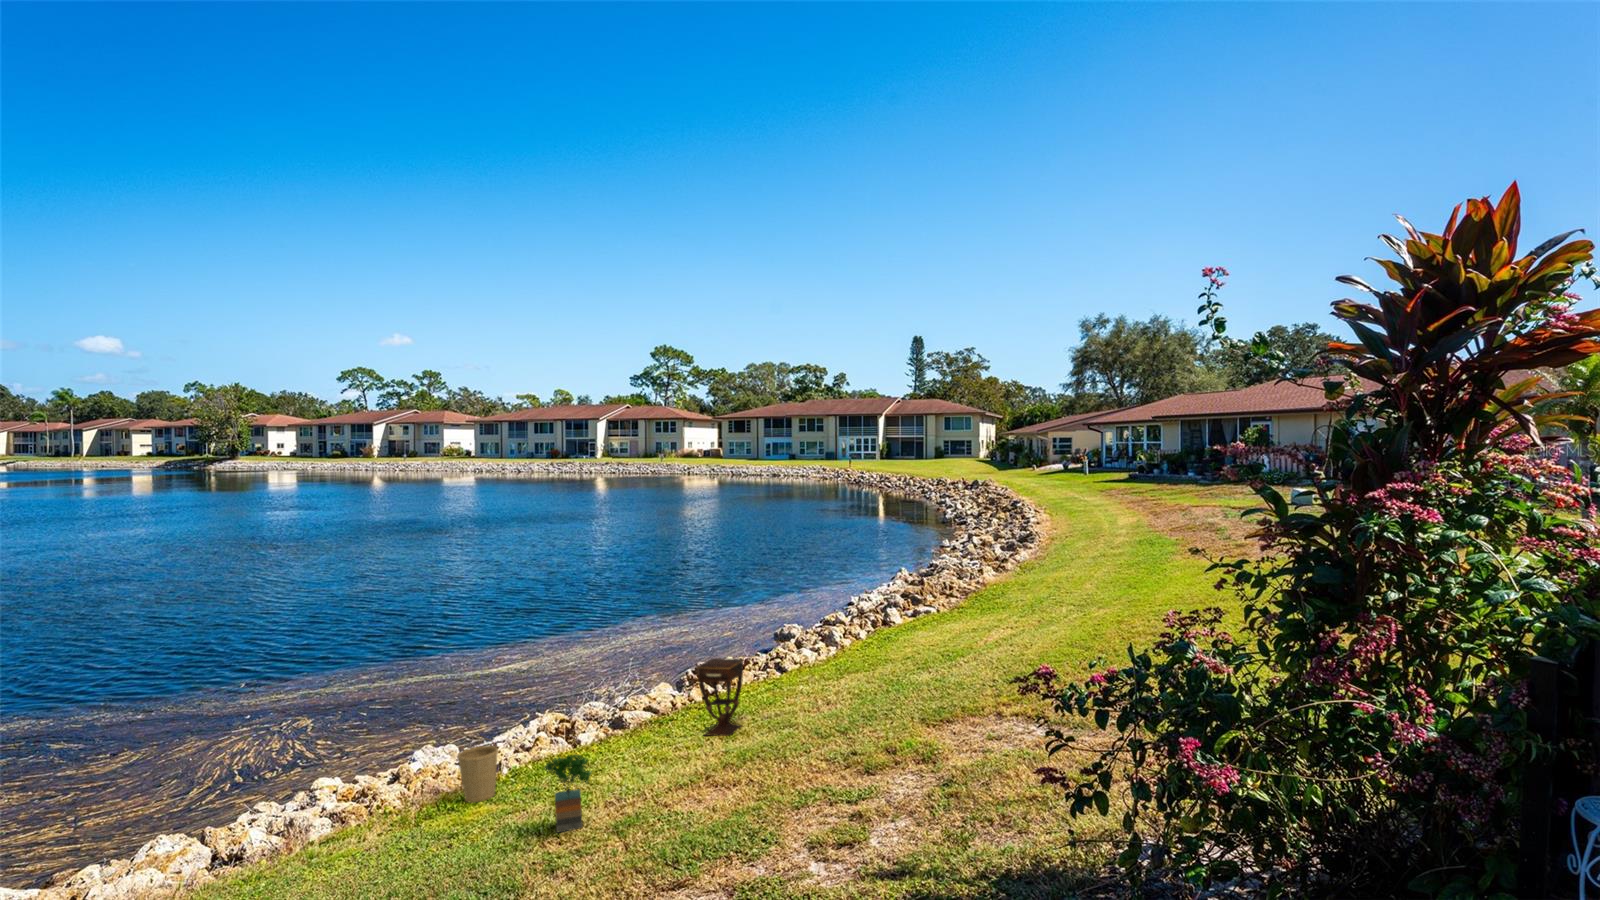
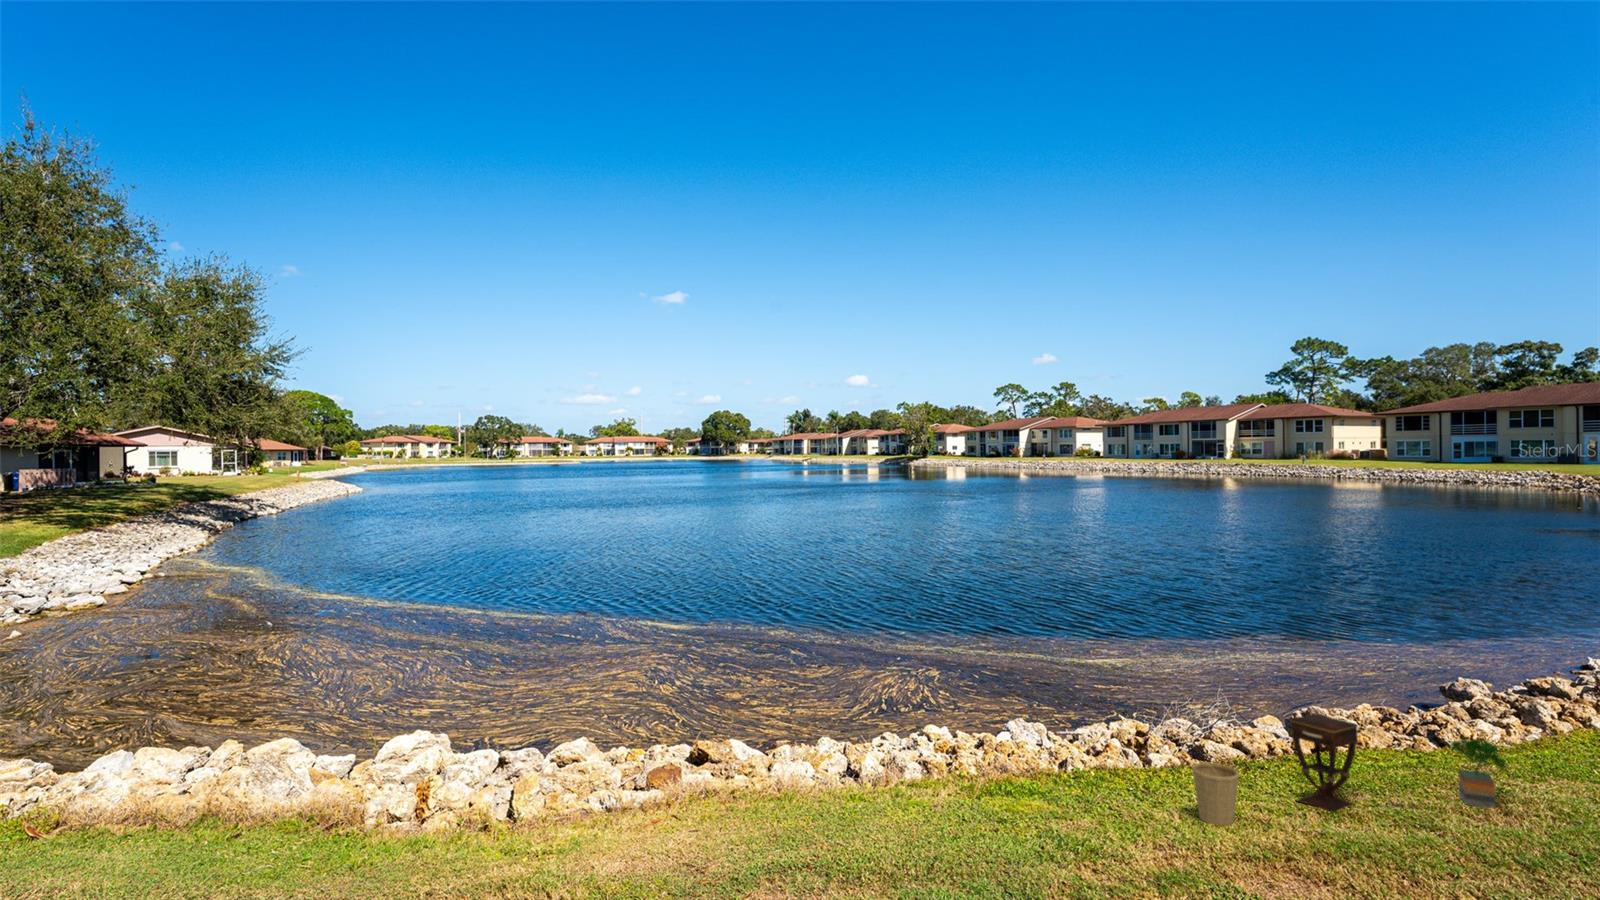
basket: present [457,746,498,803] -> present [1192,761,1239,826]
potted tree: present [544,754,592,832] -> present [1451,739,1506,808]

